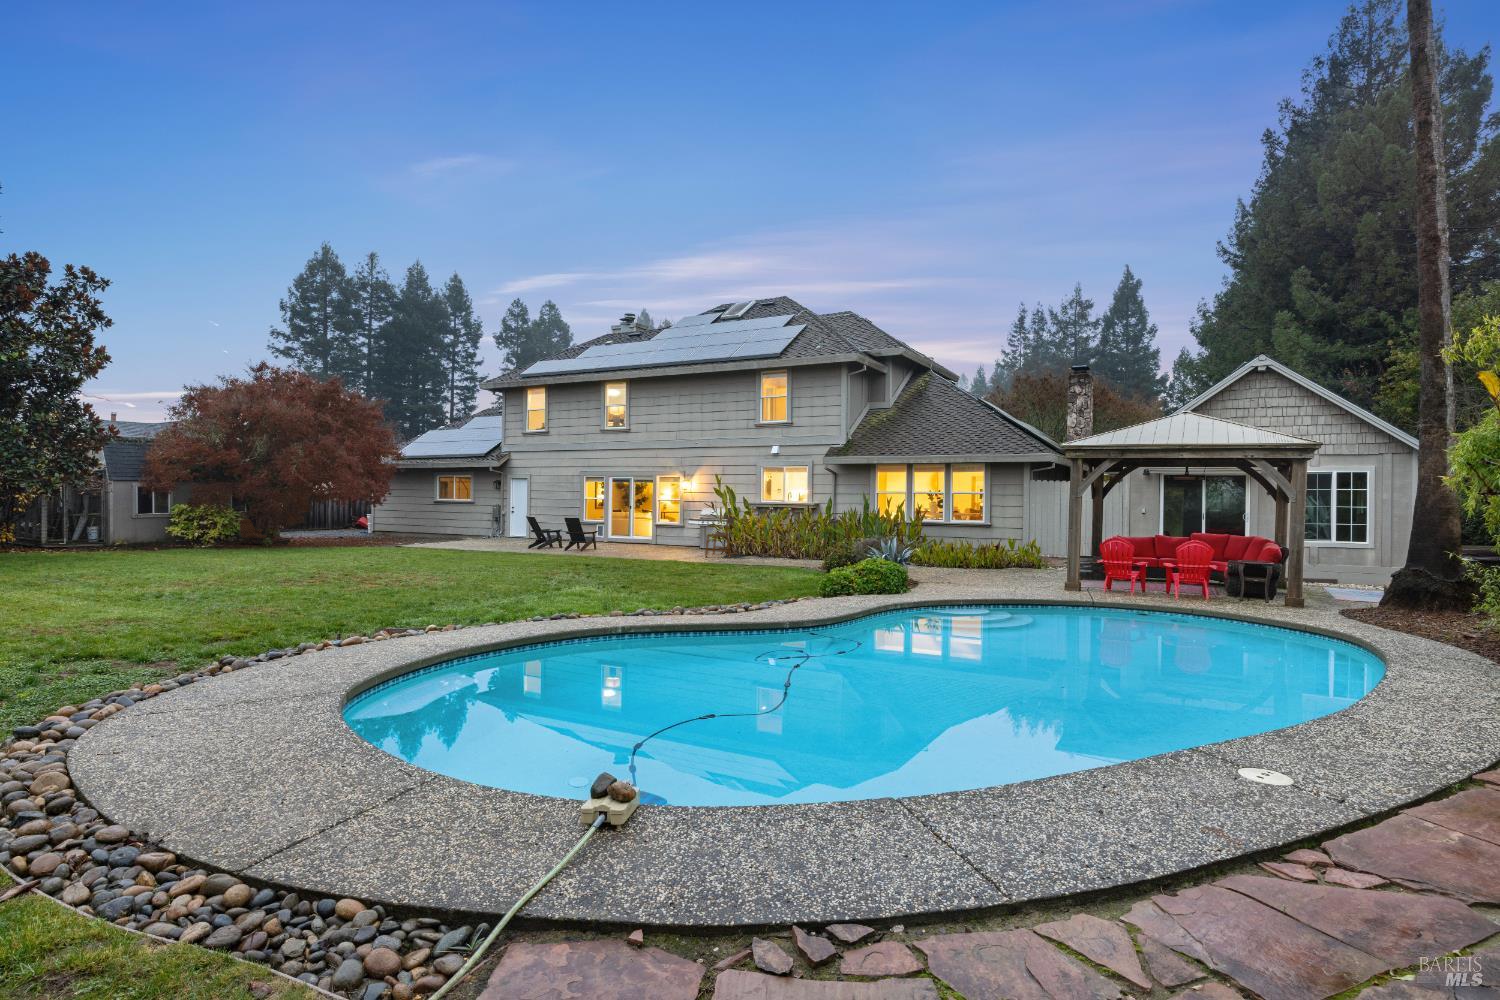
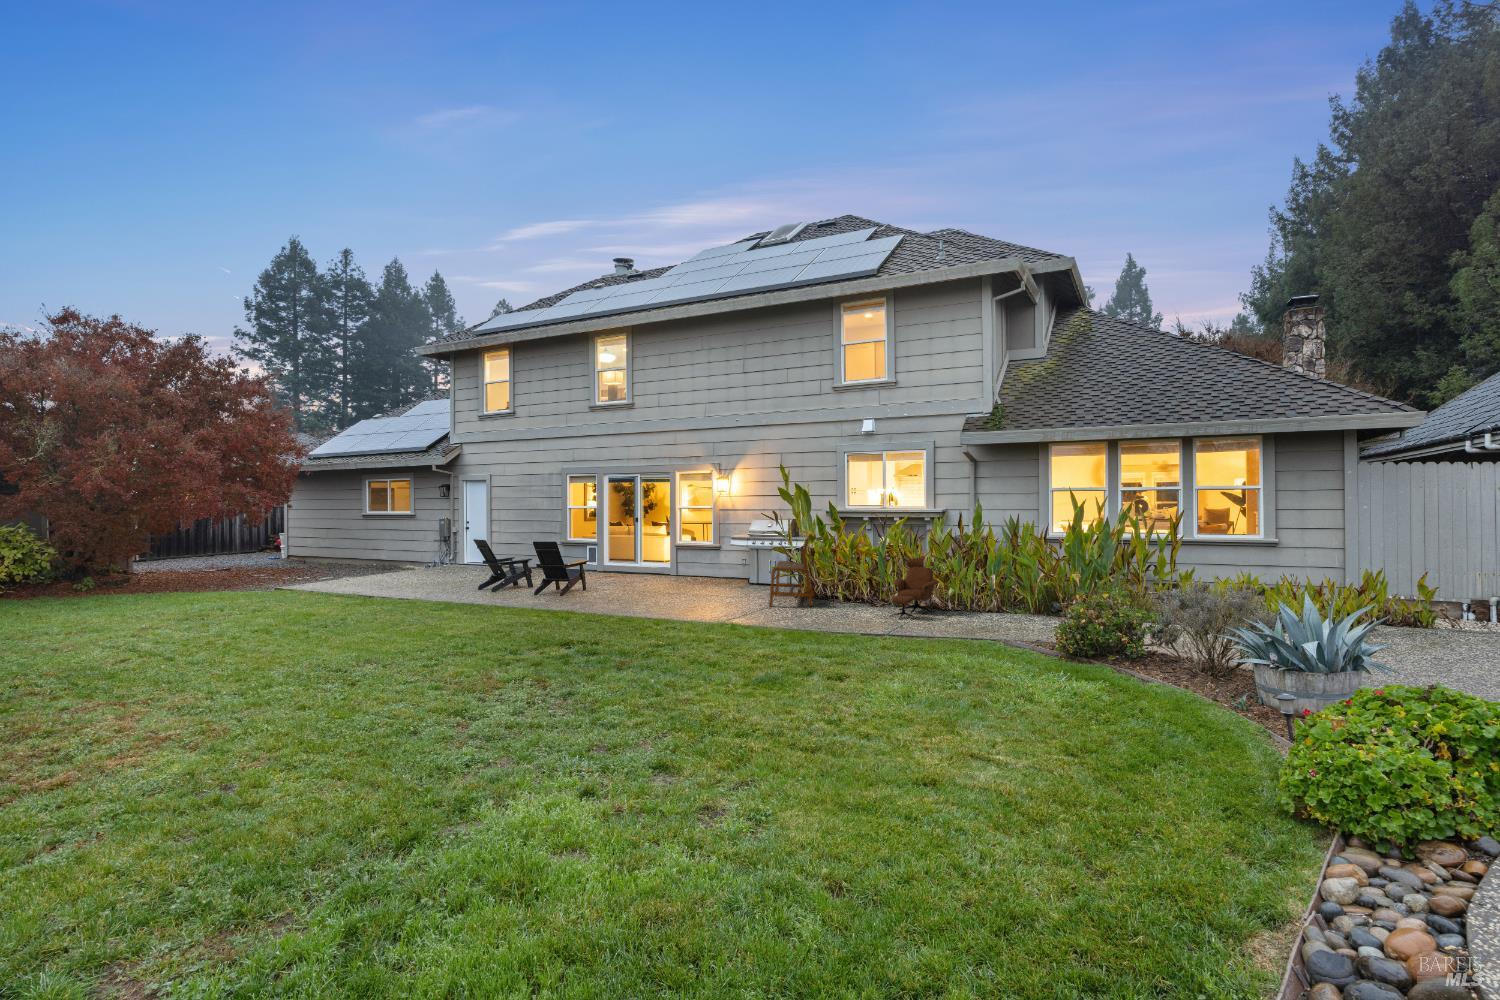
lounge chair: present [239,519,267,544] -> present [890,558,938,619]

